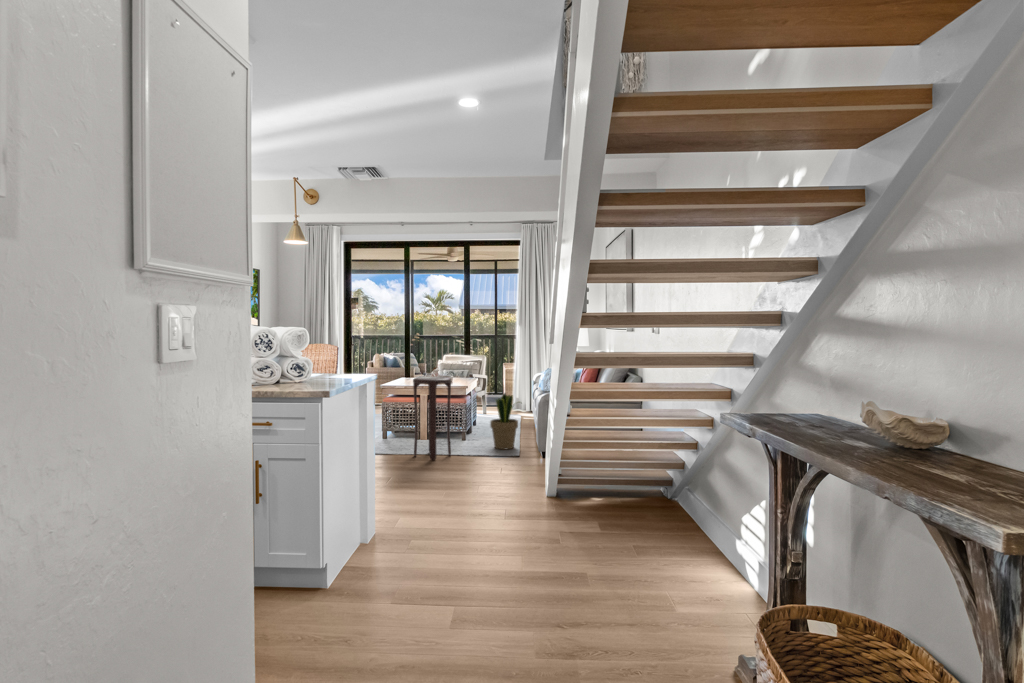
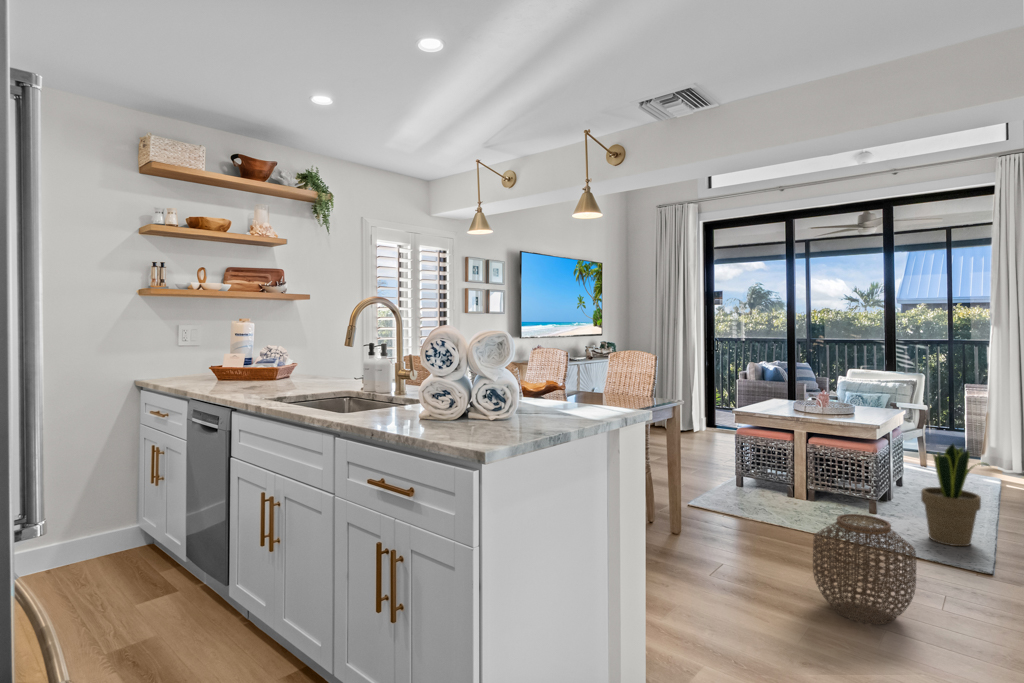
stool: present [413,377,451,460] -> none [775,406,844,545]
woven basket: none [443,430,492,486] -> present [813,514,916,624]

